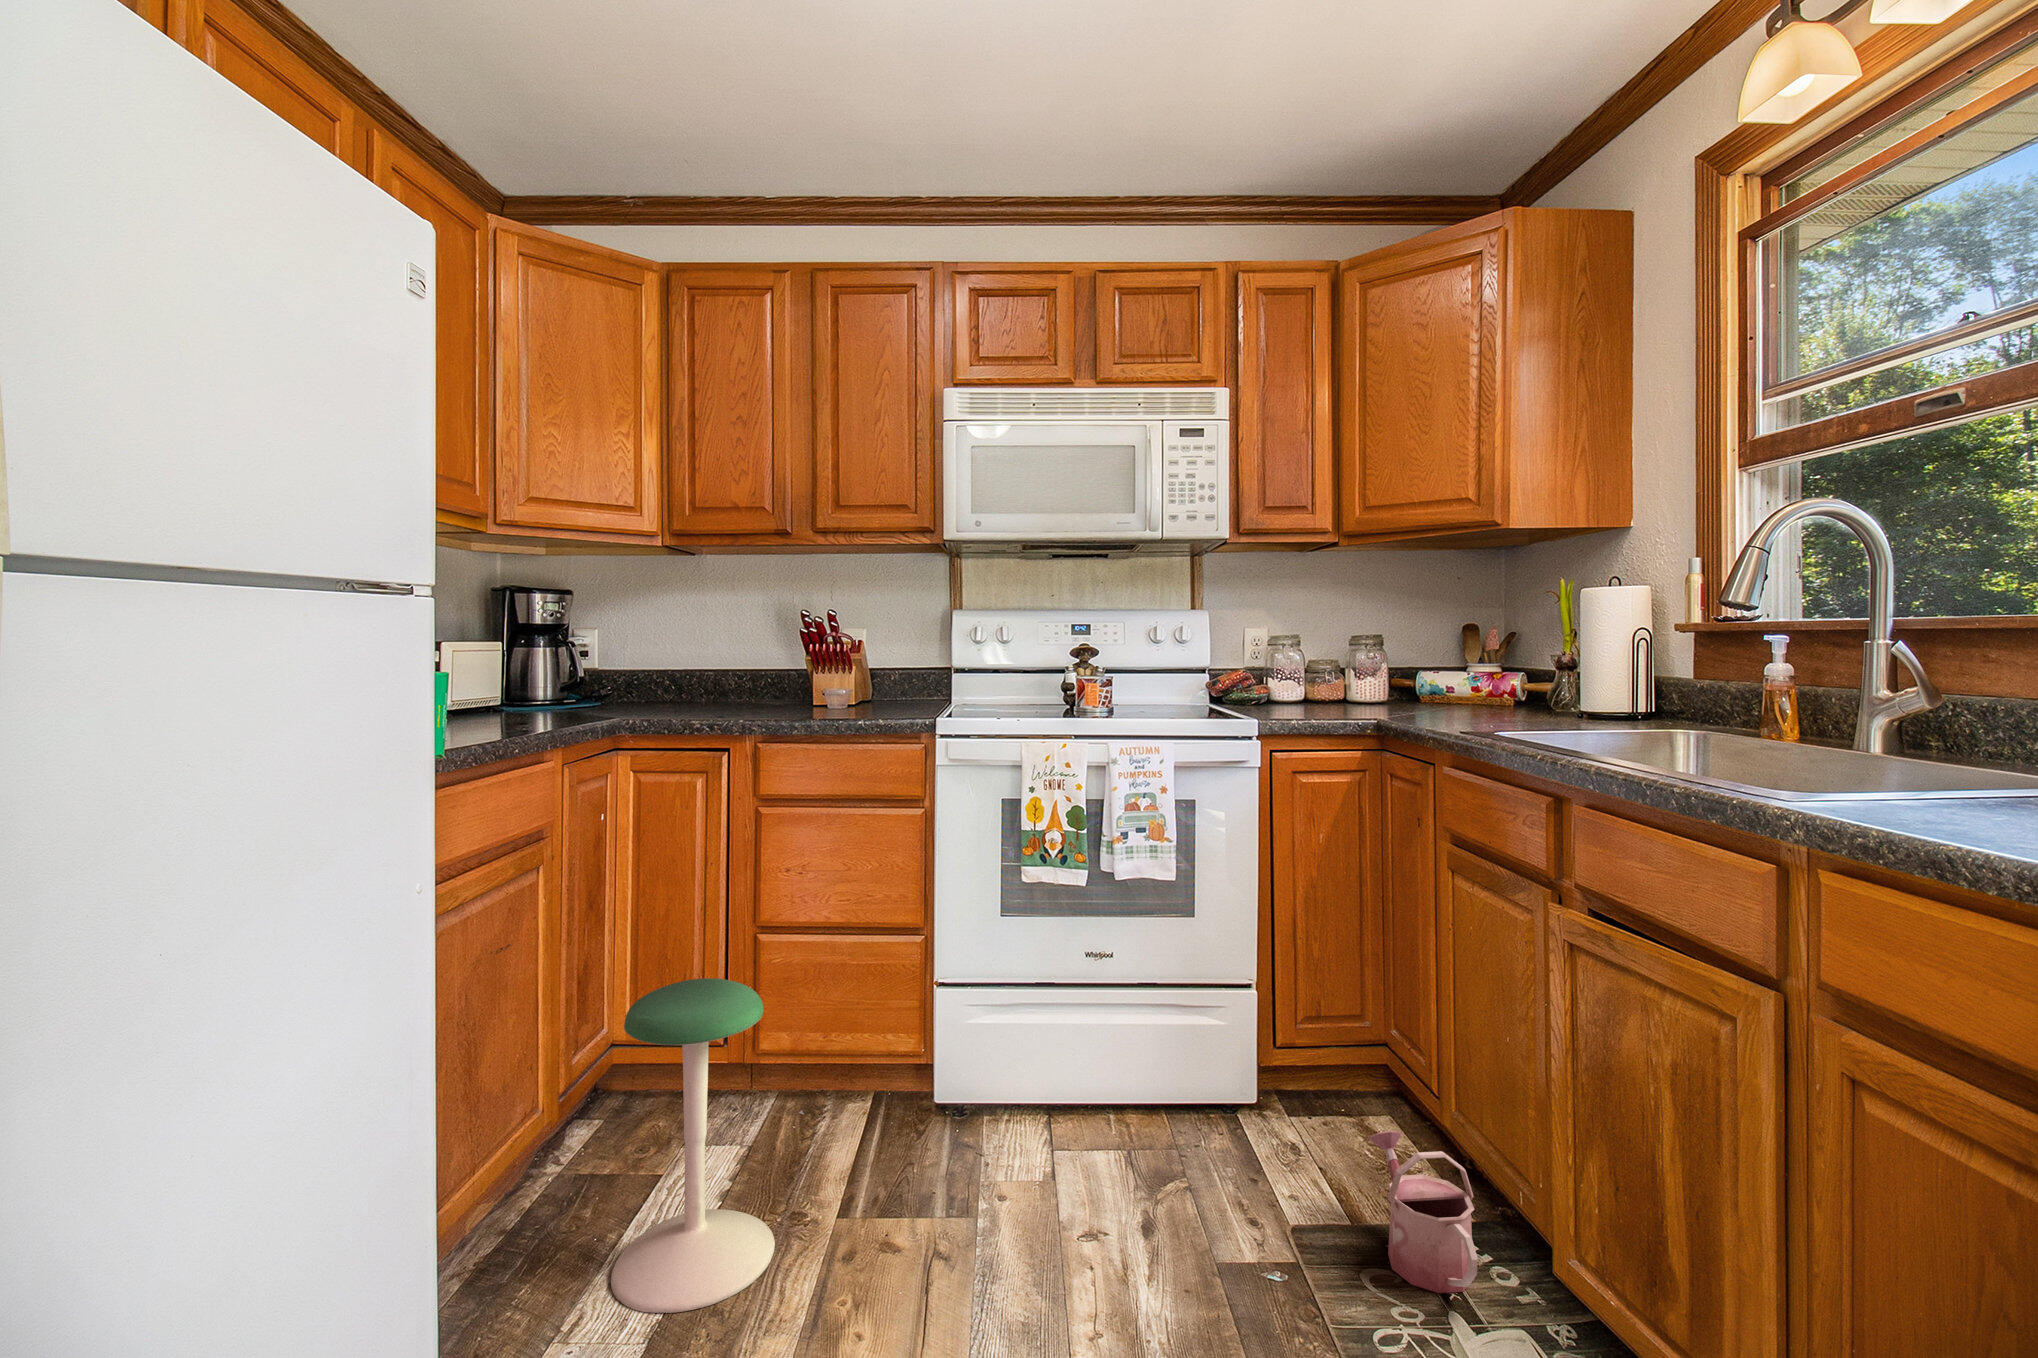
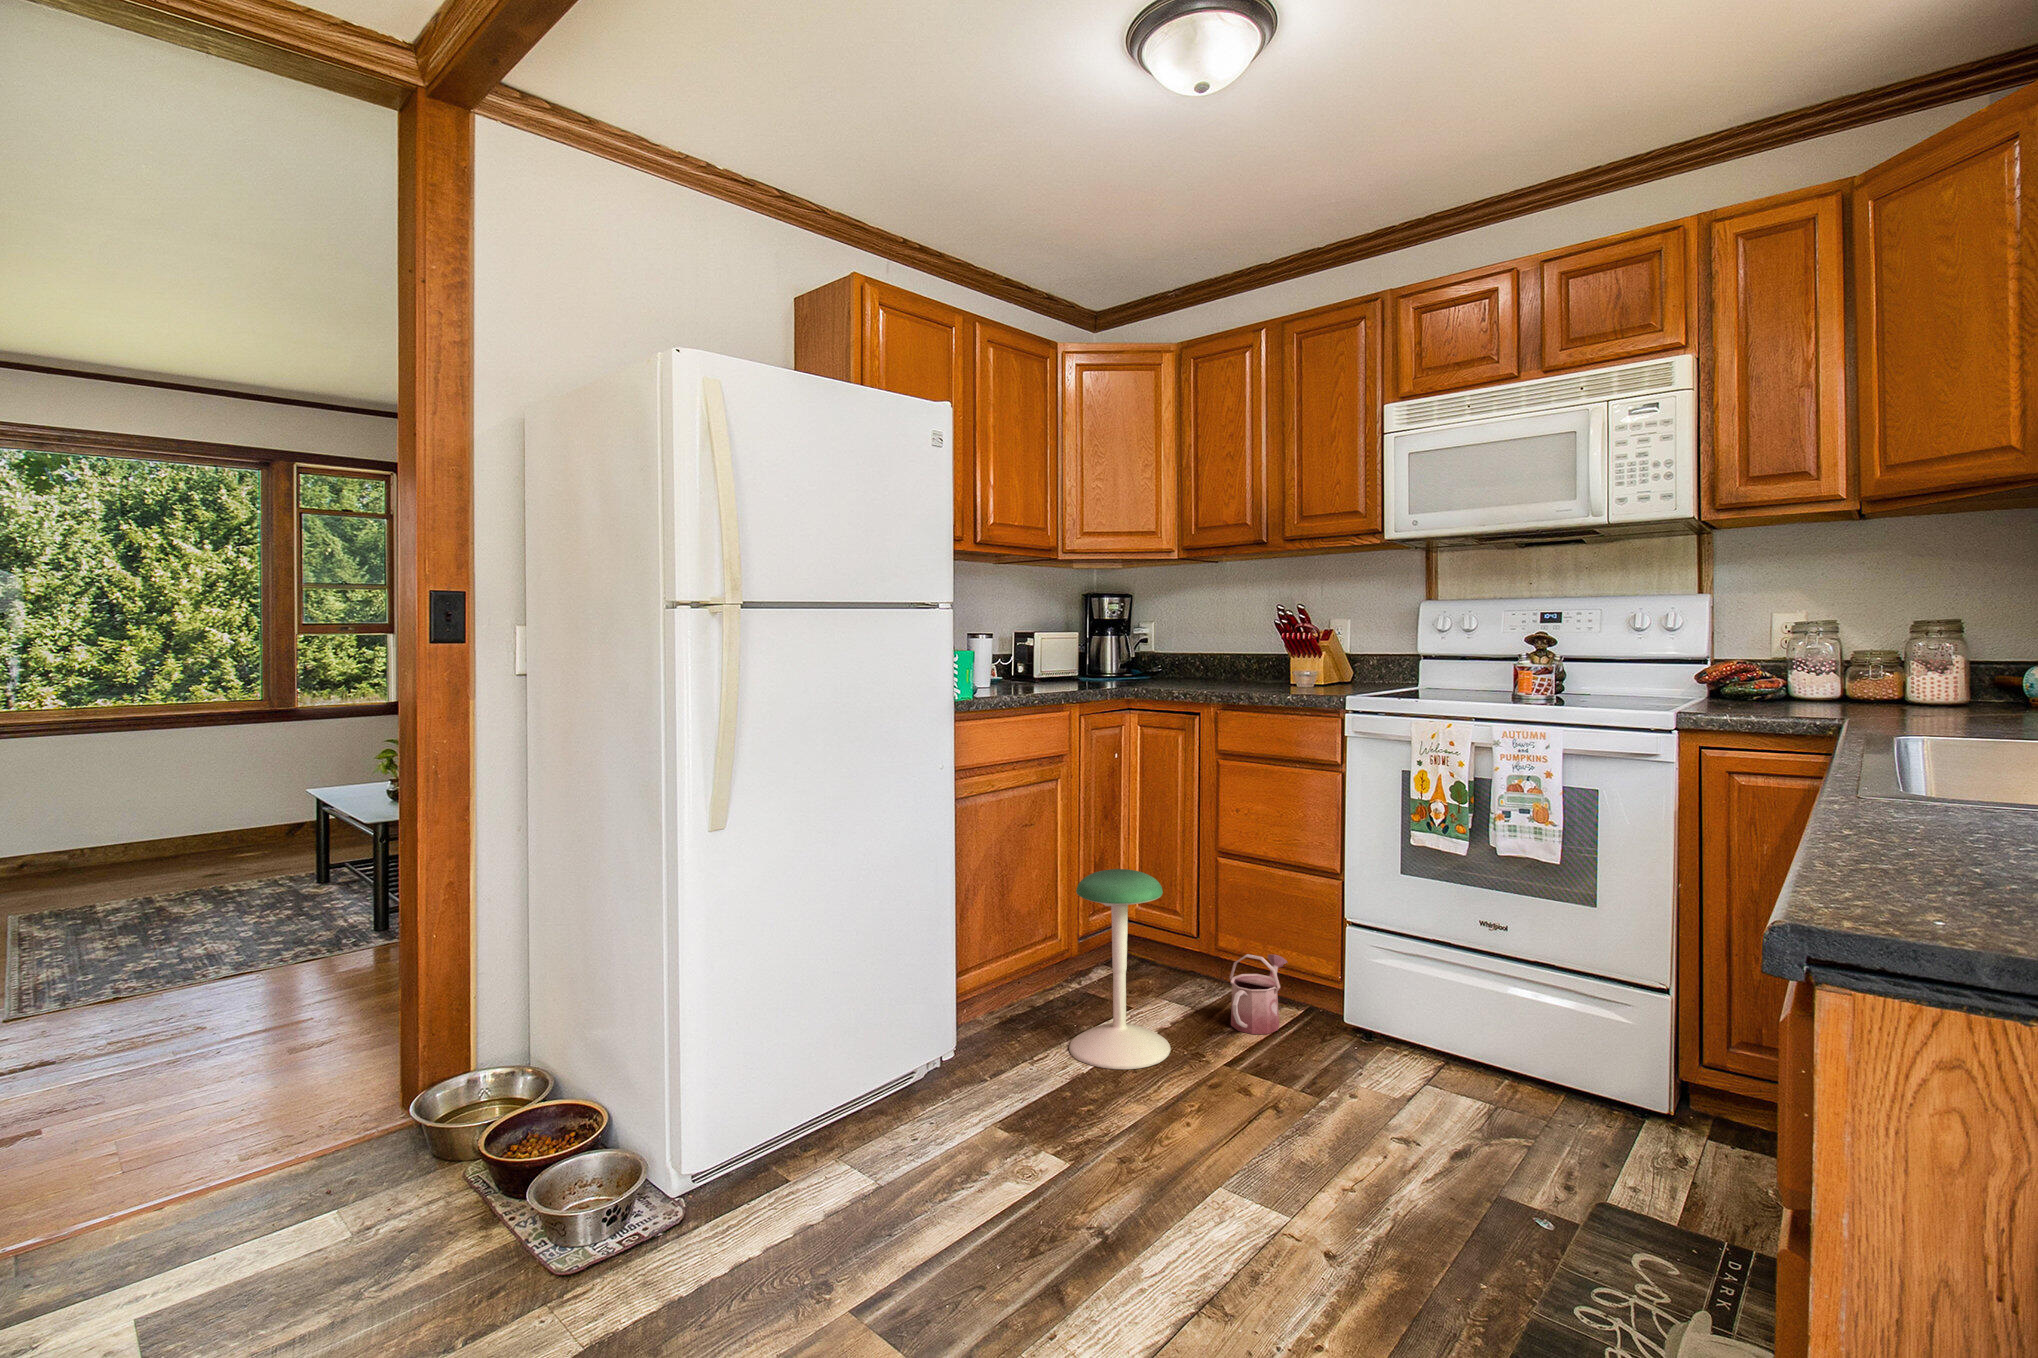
watering can: present [1370,1131,1478,1293] -> present [1229,954,1288,1034]

